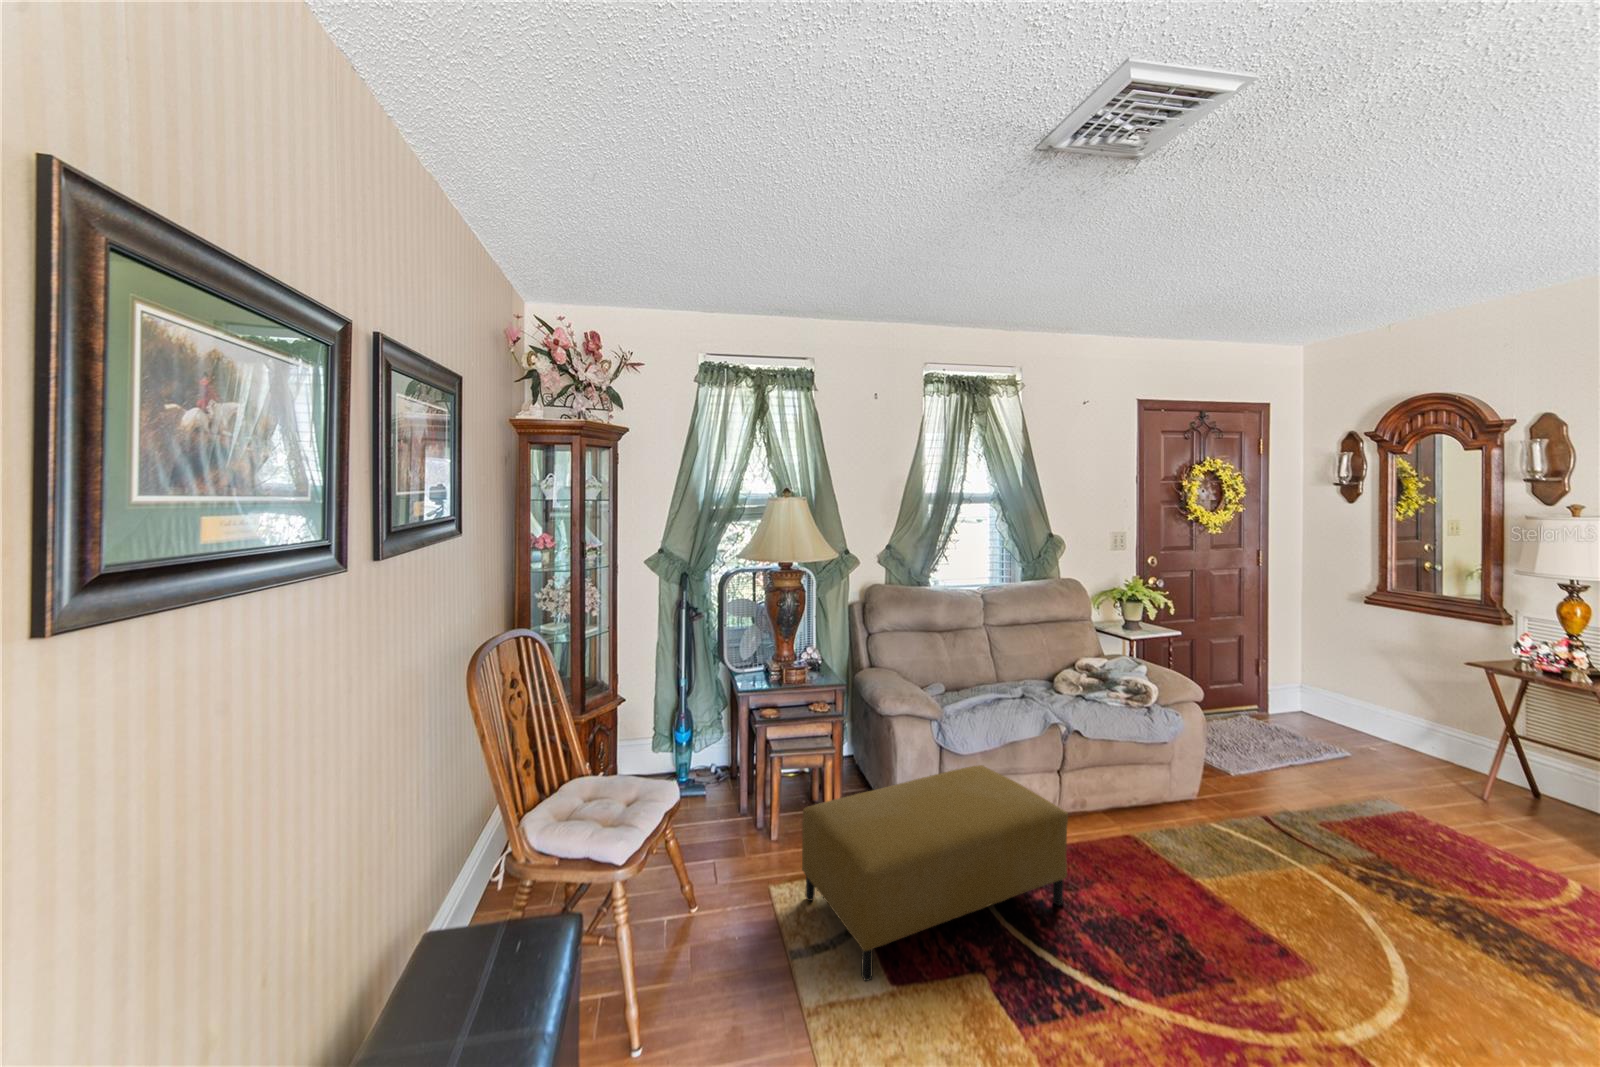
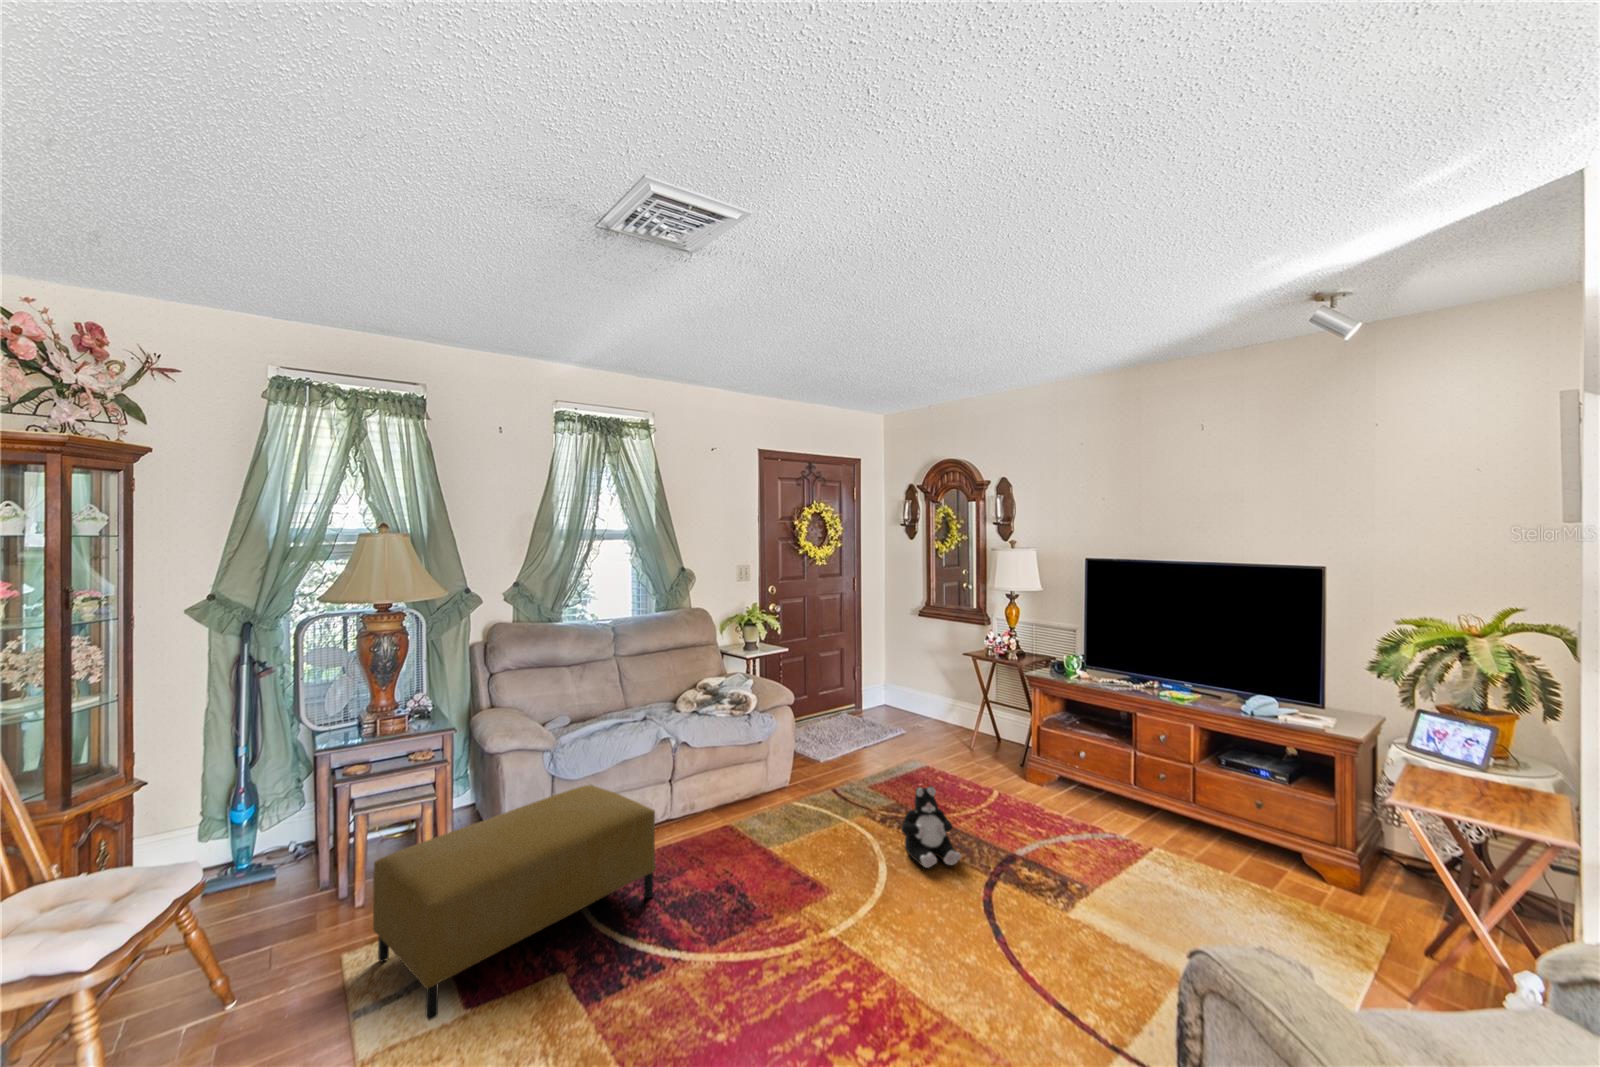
plush toy: none [1411,854,1537,980] -> present [901,786,961,868]

